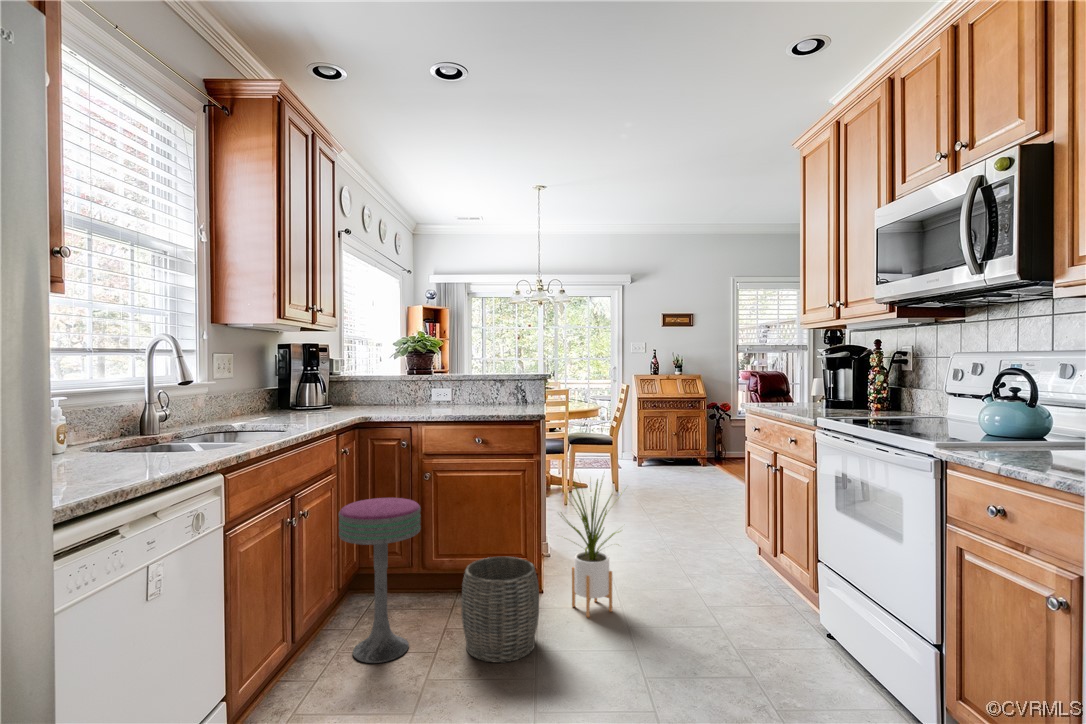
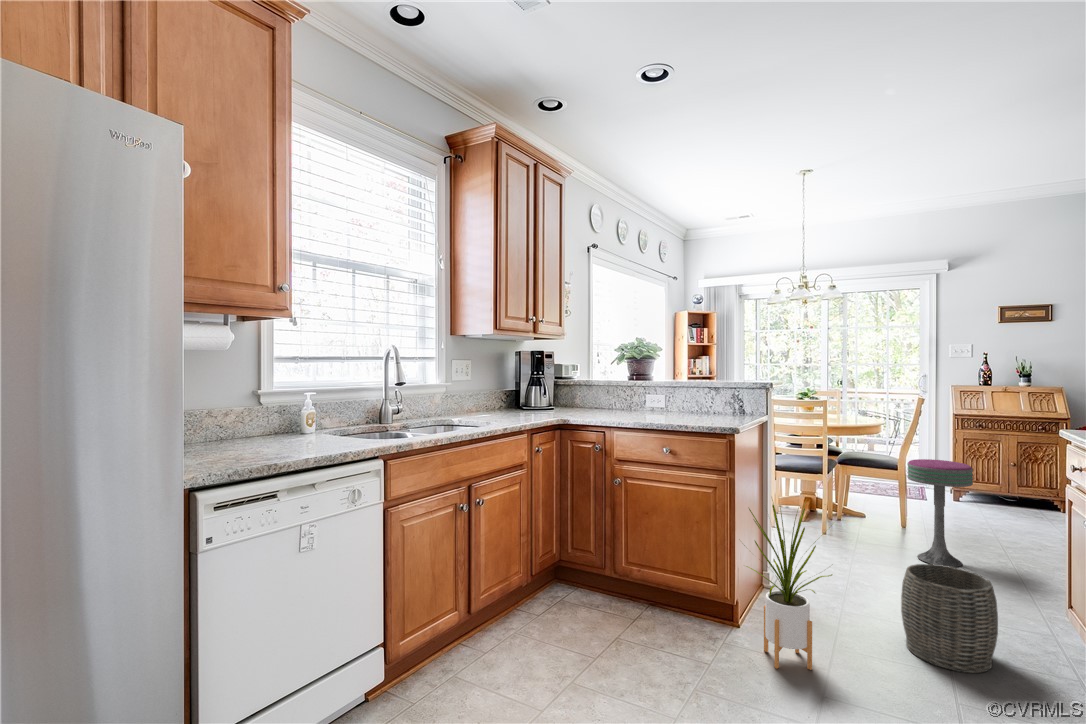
bar stool: present [339,498,421,663] -> present [907,459,973,567]
woven basket: present [461,557,539,663] -> present [901,564,998,673]

